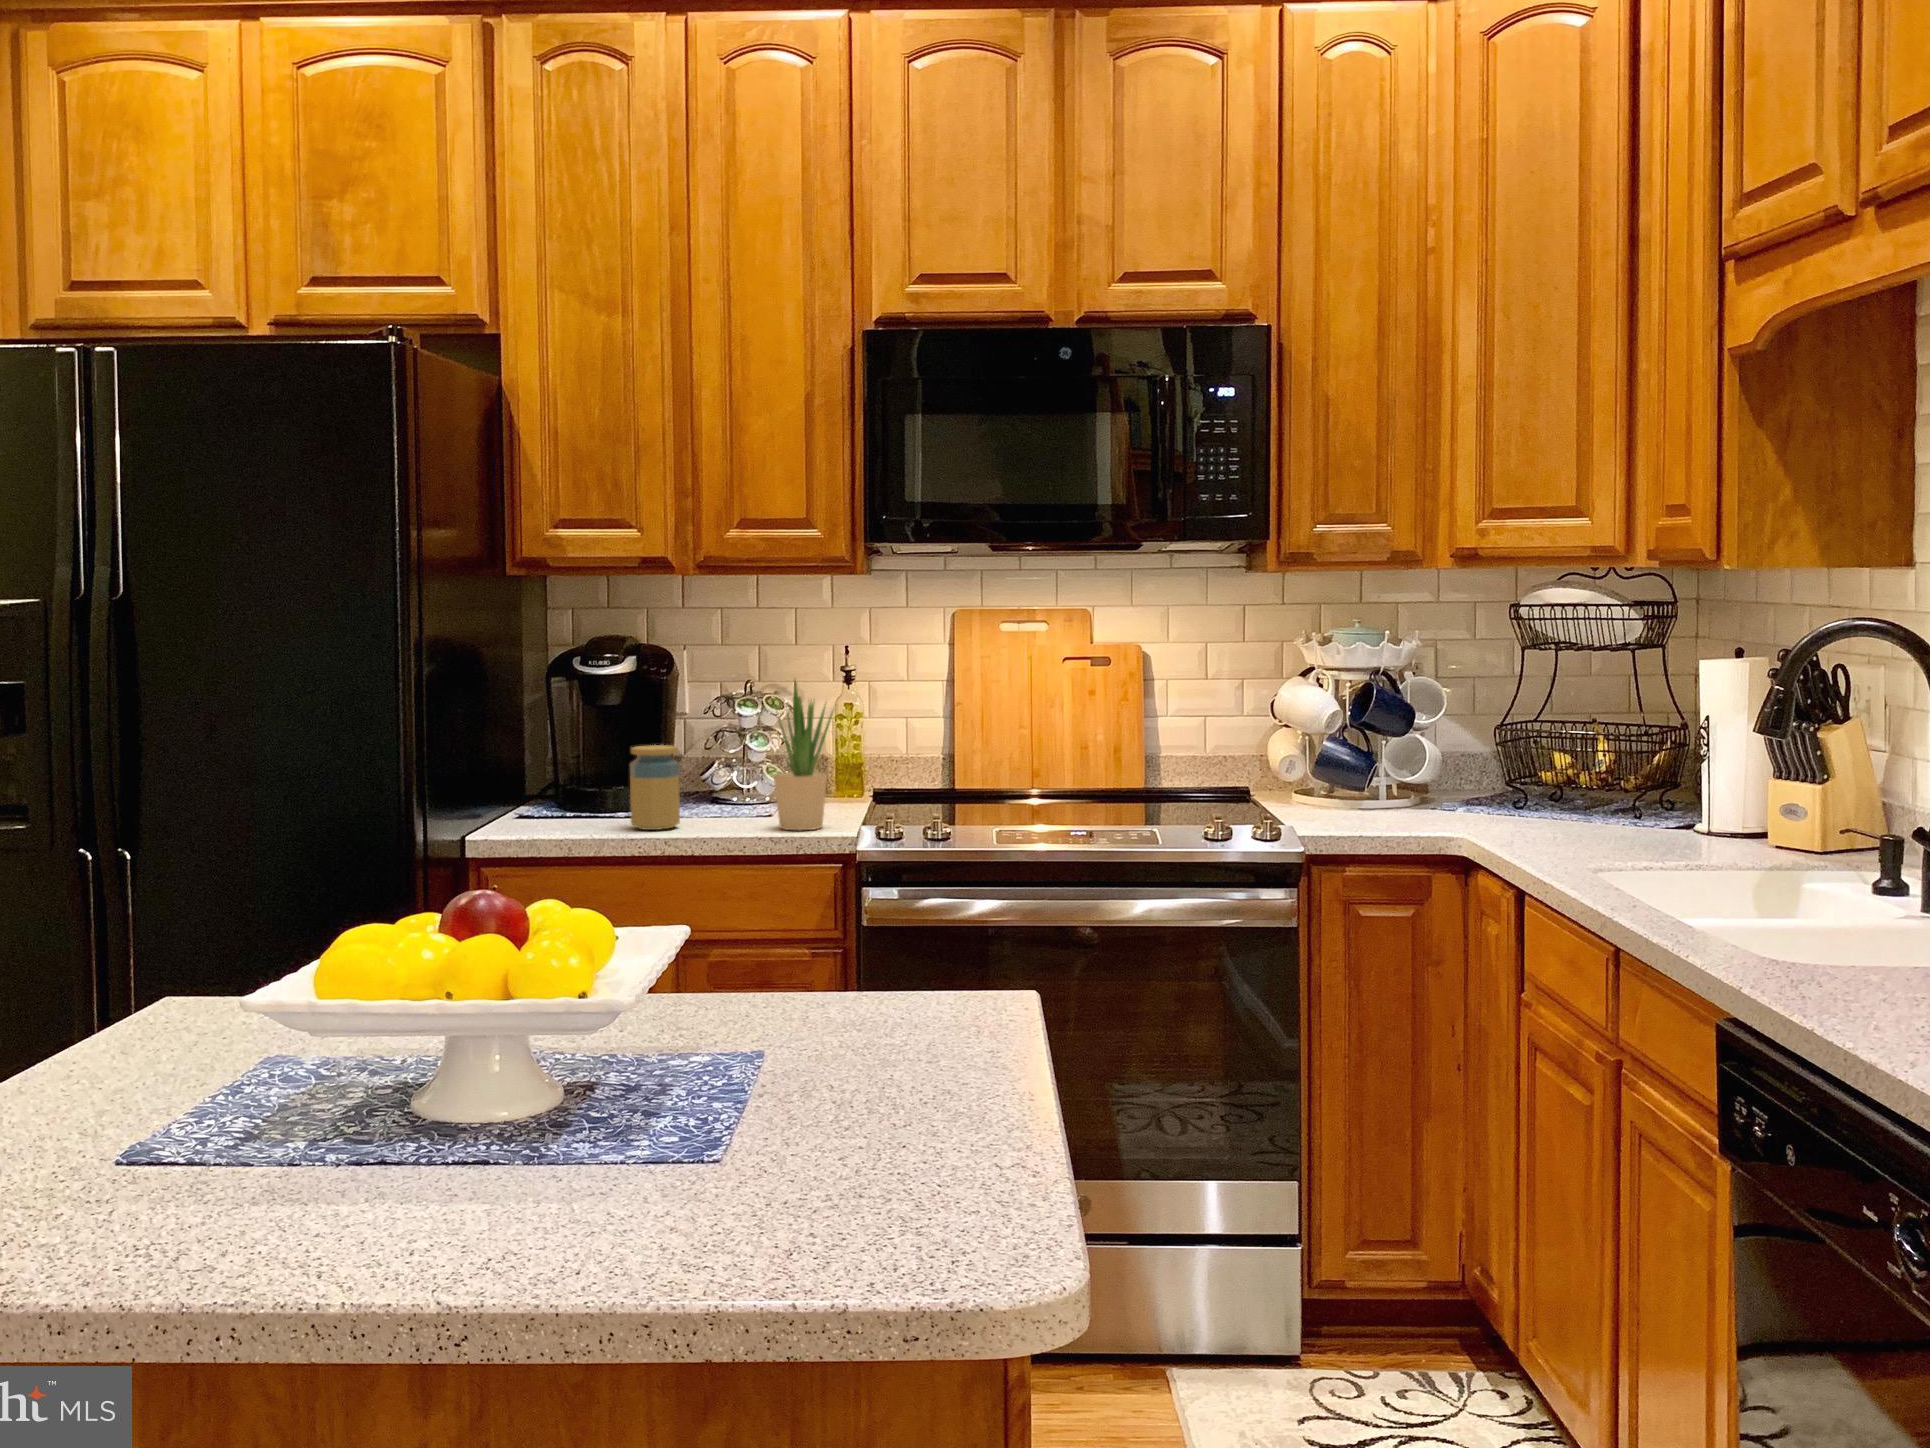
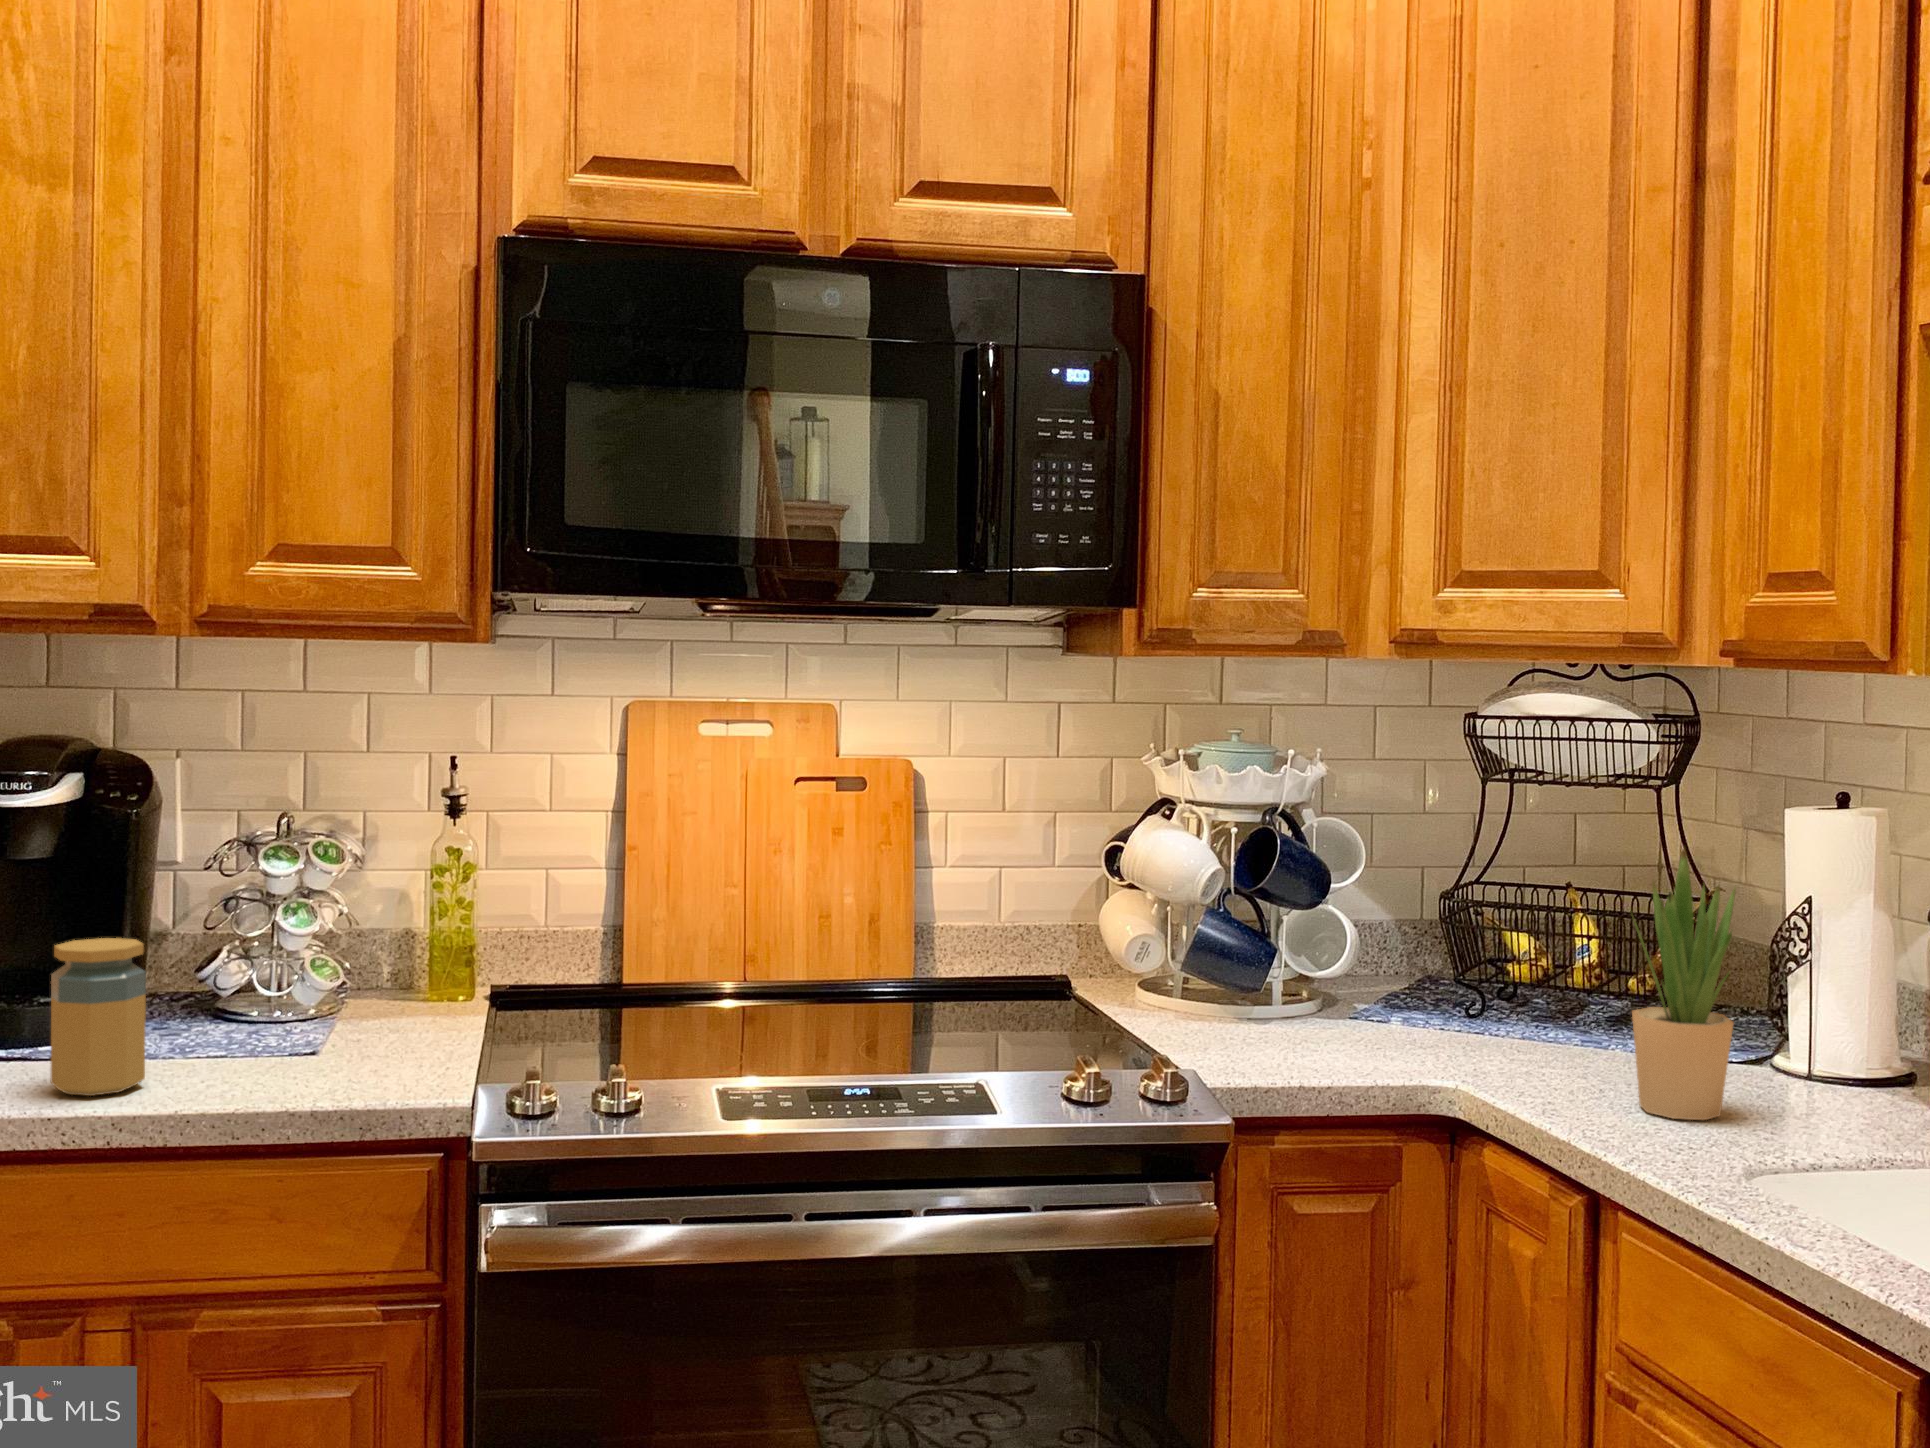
potted plant: present [774,678,834,830] -> present [1632,848,1736,1120]

